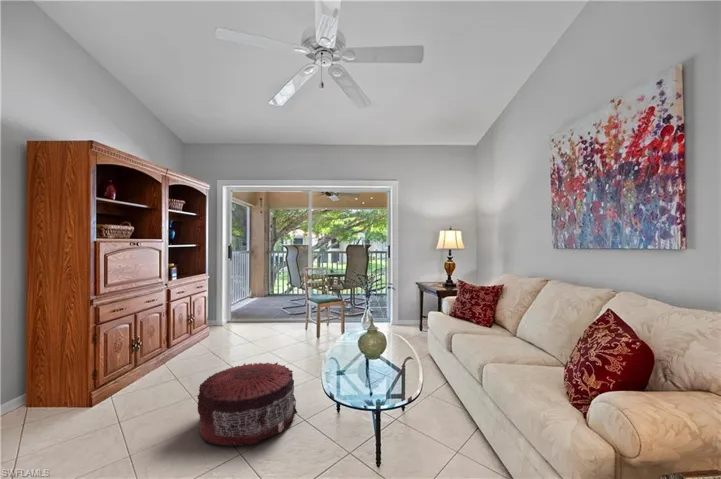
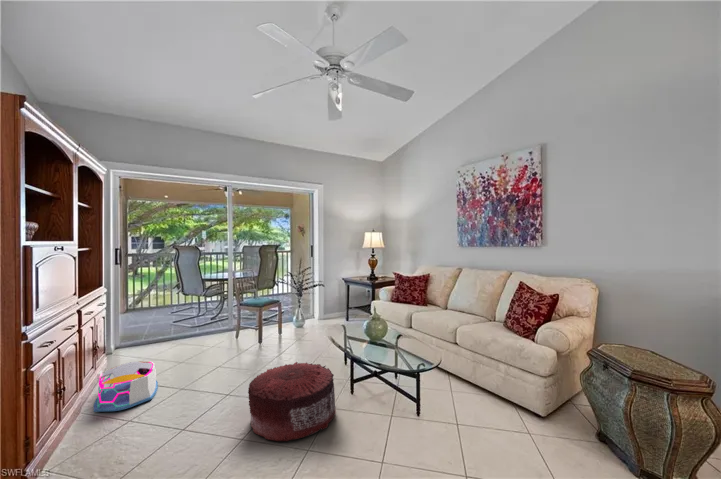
storage bin: none [147,333,208,370] -> present [94,361,158,412]

